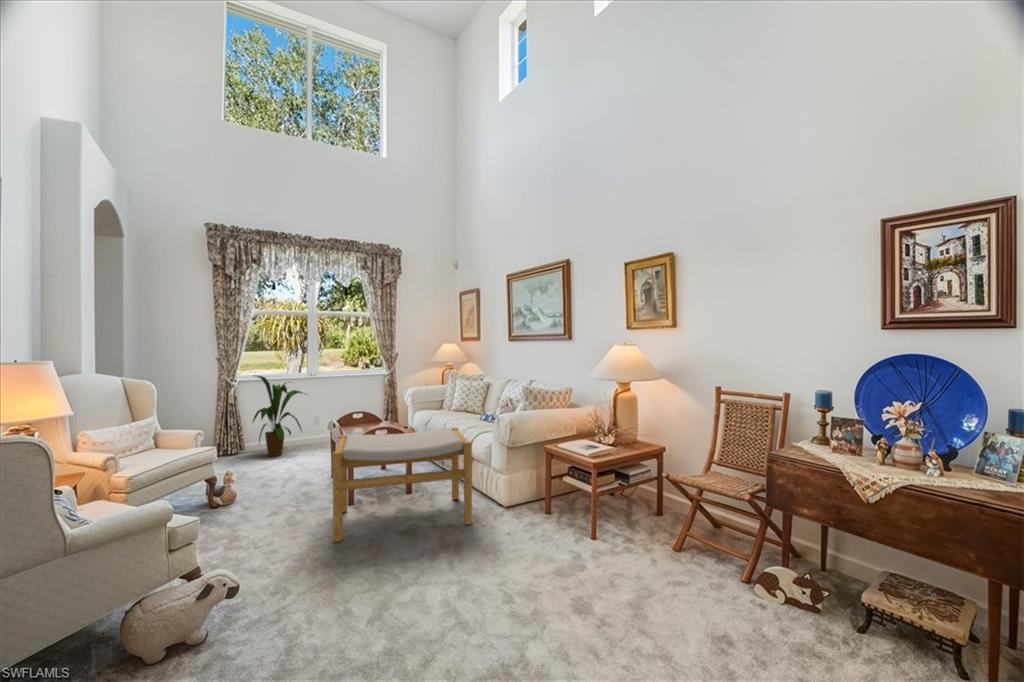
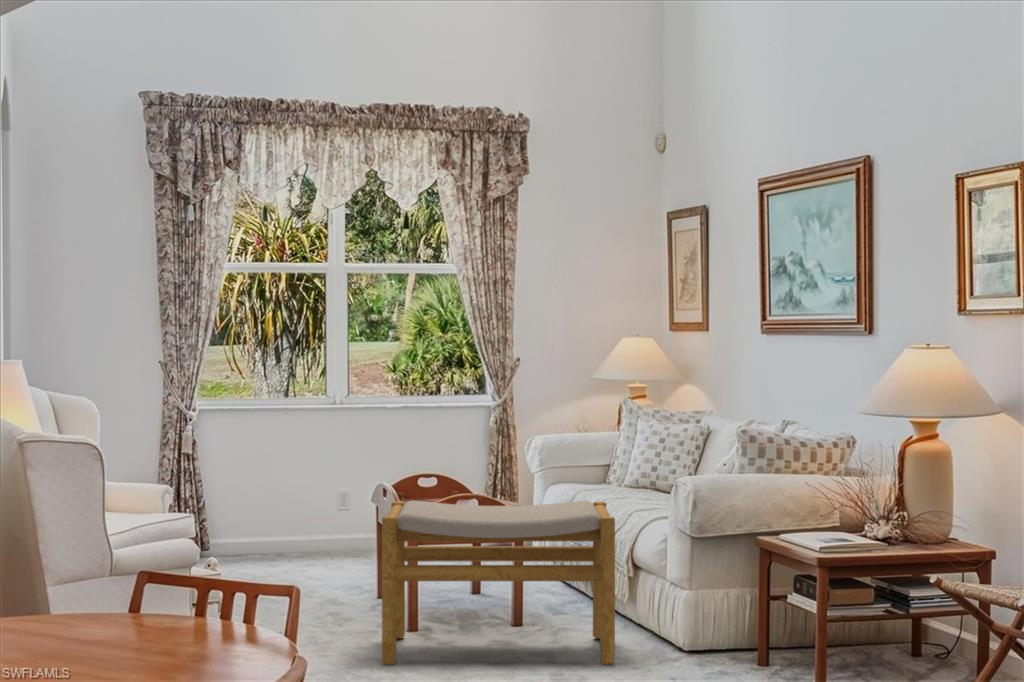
house plant: present [253,376,305,457] -> none [224,398,332,566]

